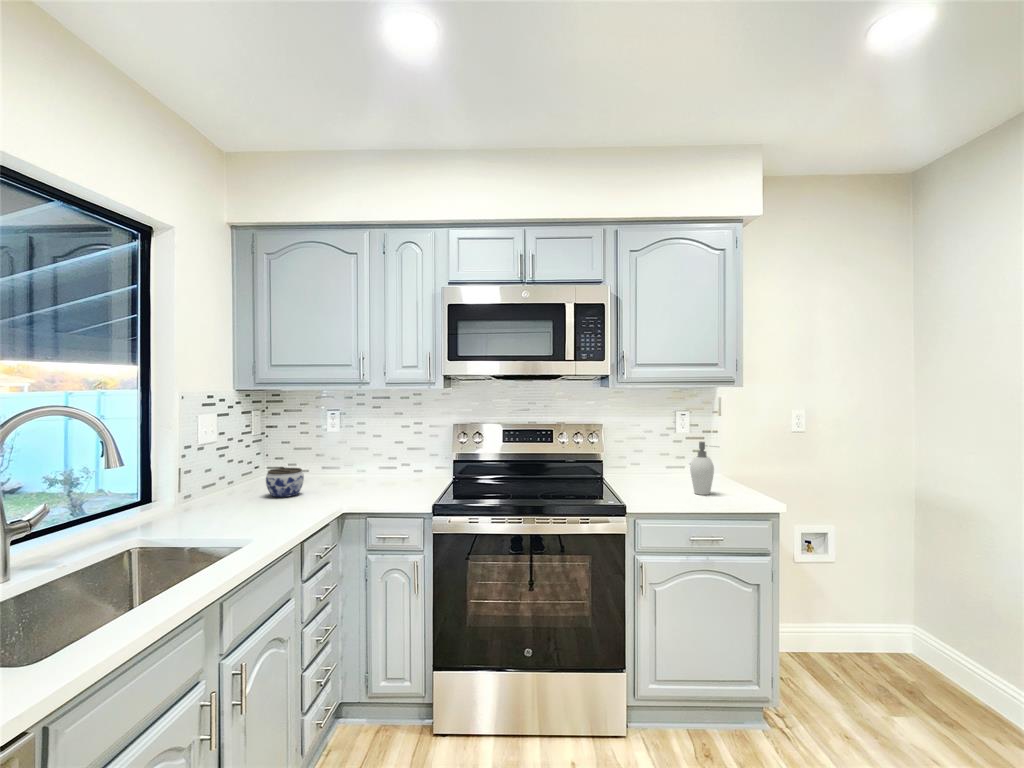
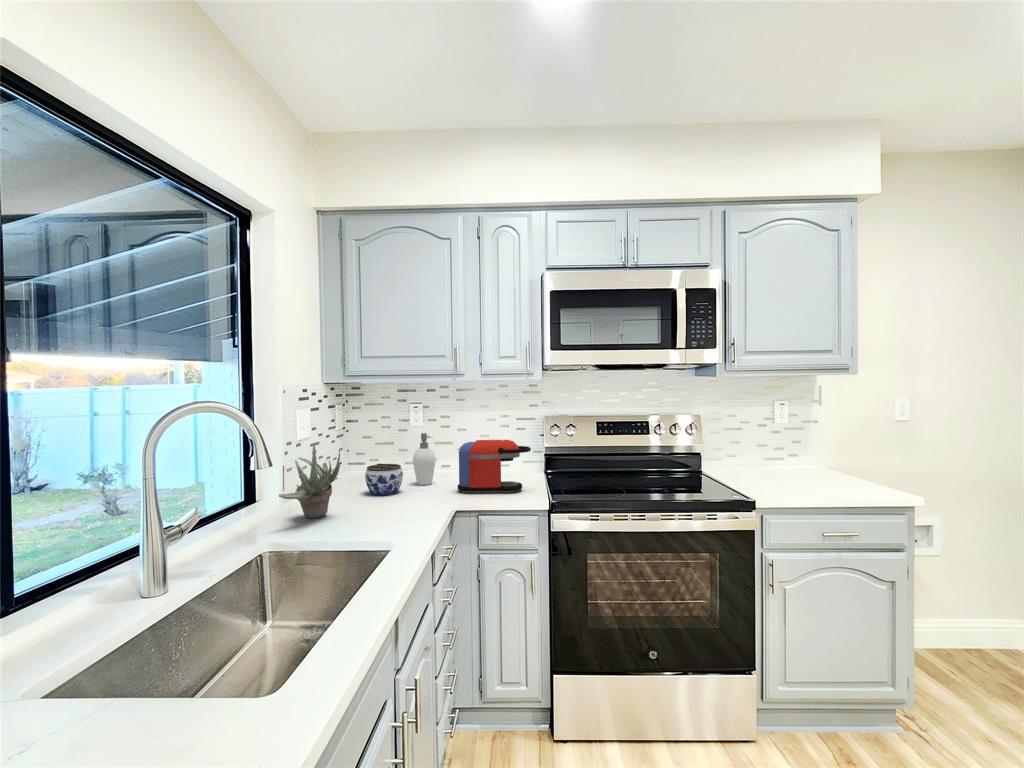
soap dispenser: present [690,441,714,495] -> present [413,433,435,485]
coffee maker: none [355,446,425,496] -> present [458,439,531,493]
succulent plant: none [154,448,225,518] -> present [279,444,340,518]

